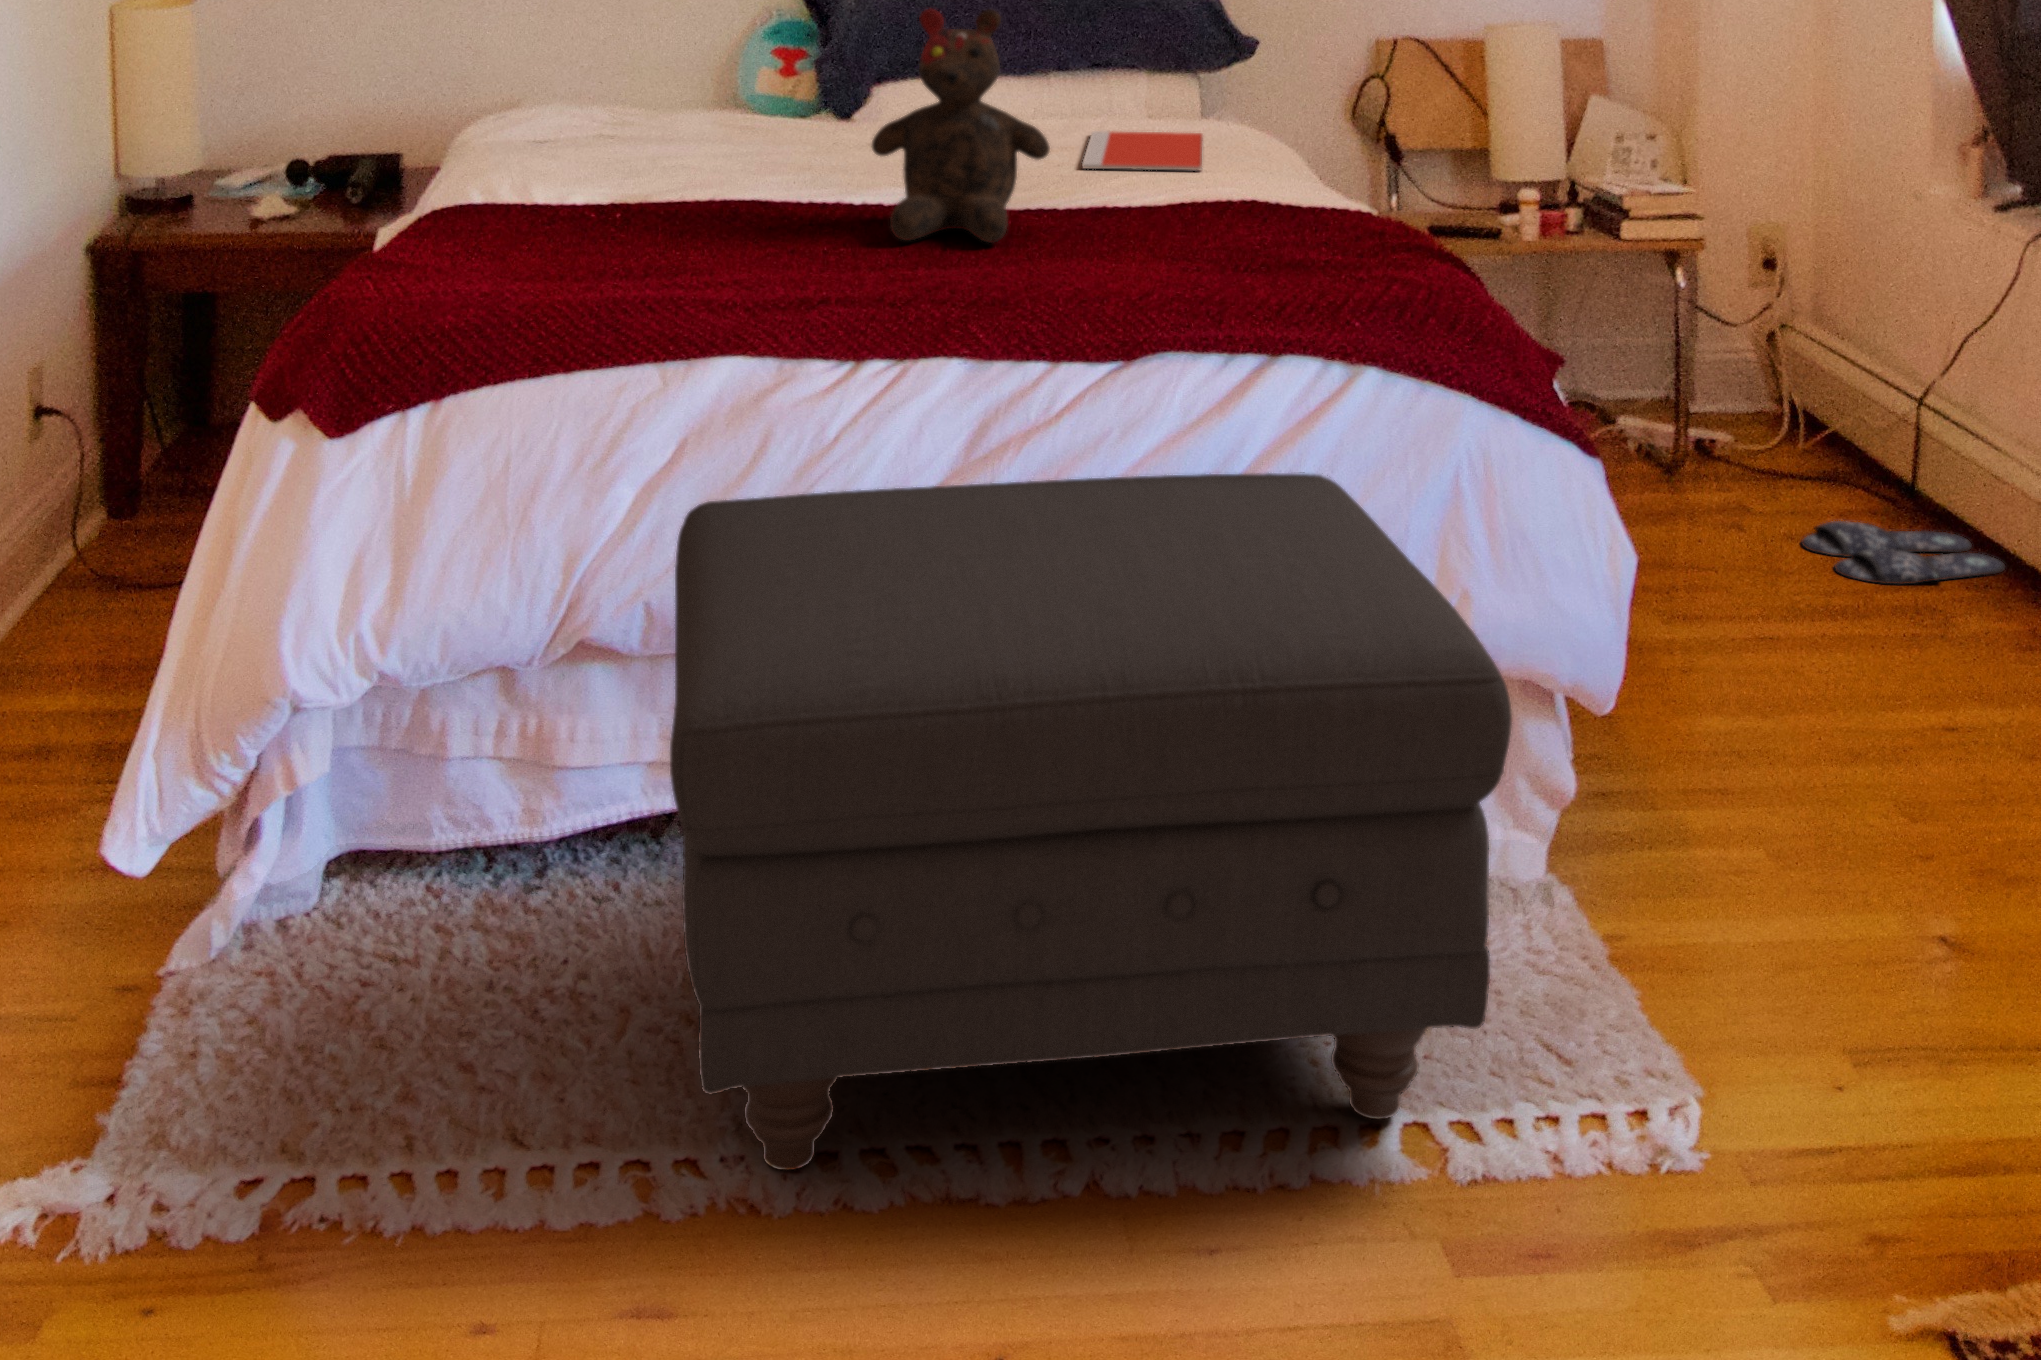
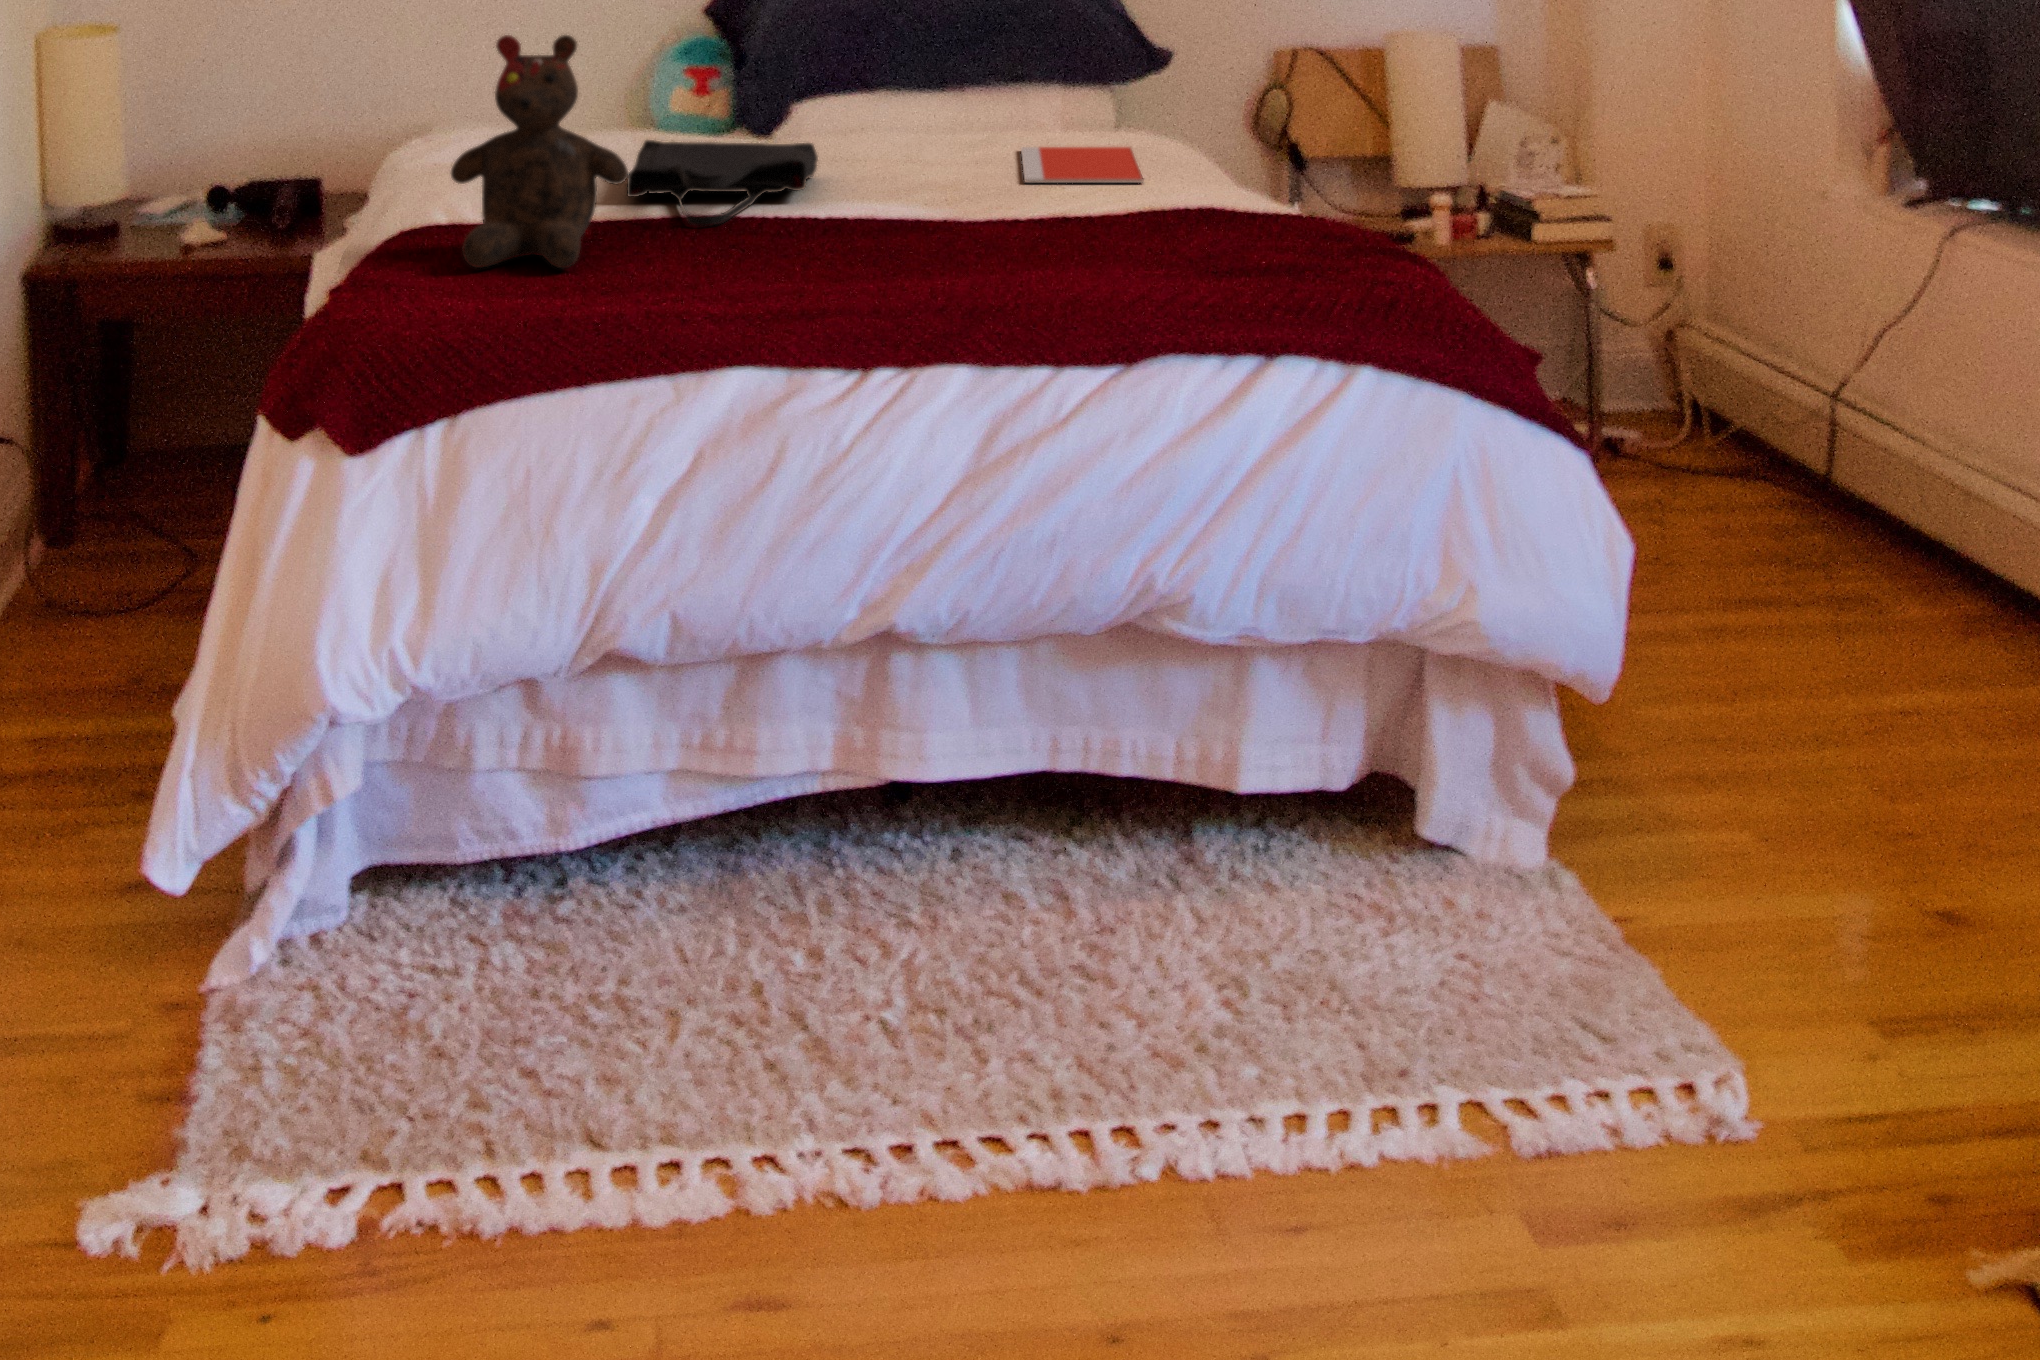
teddy bear: present [871,9,1050,243] -> present [451,35,628,268]
tote bag: none [676,118,876,207] -> present [627,140,818,226]
ottoman: present [670,472,1512,1170] -> none [702,473,1567,1165]
slippers: present [1802,521,2005,584] -> none [1727,518,1930,578]

